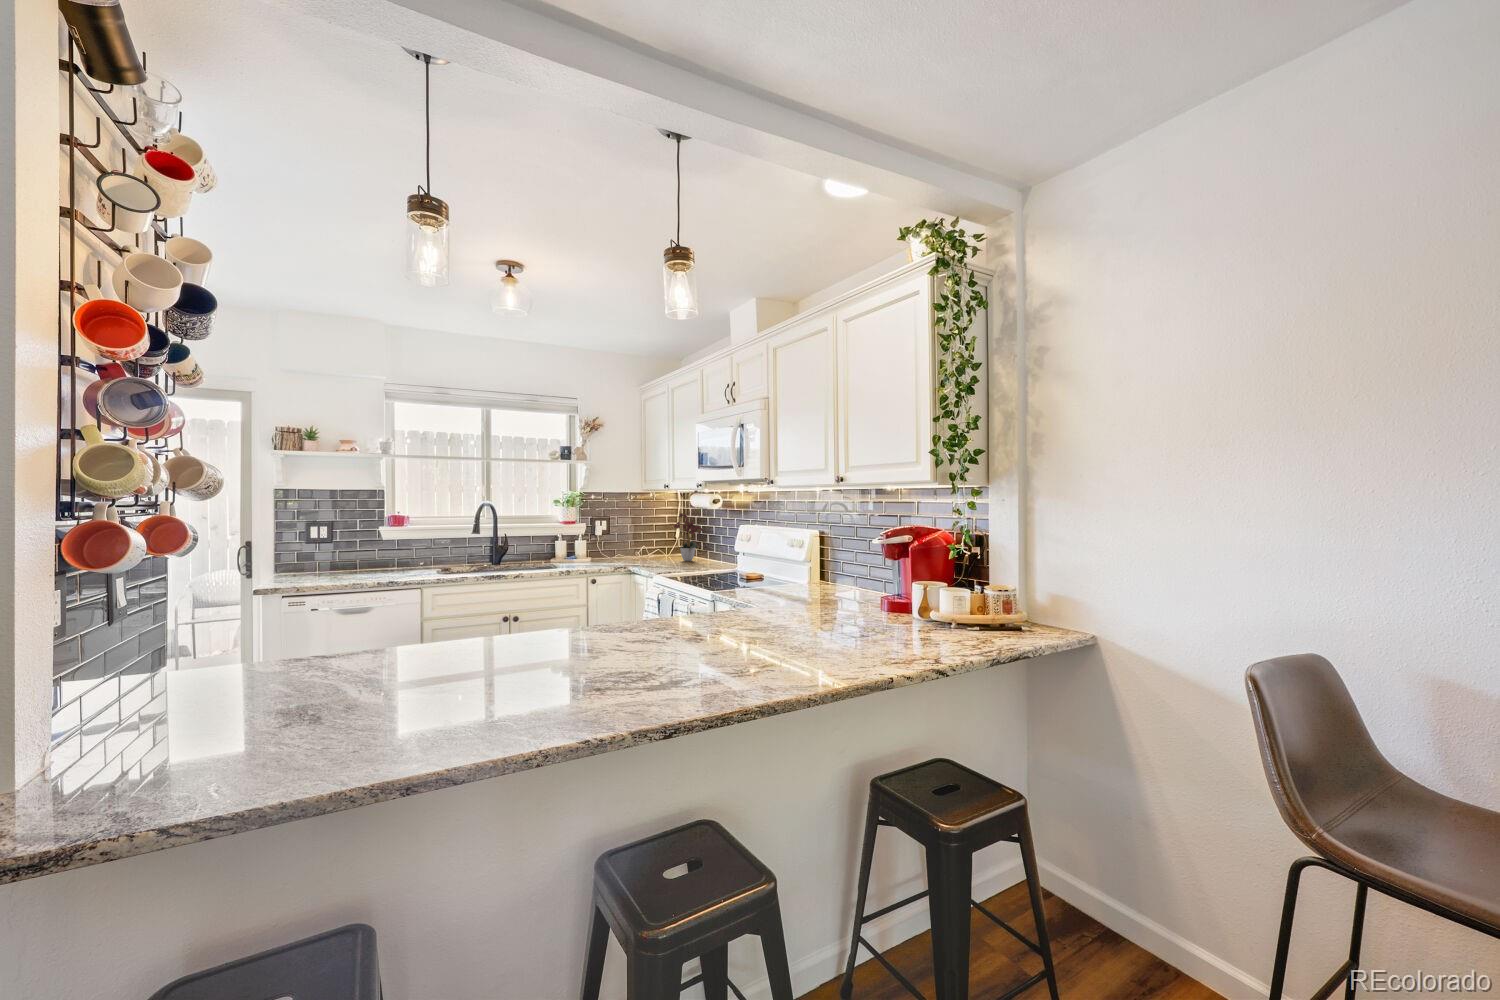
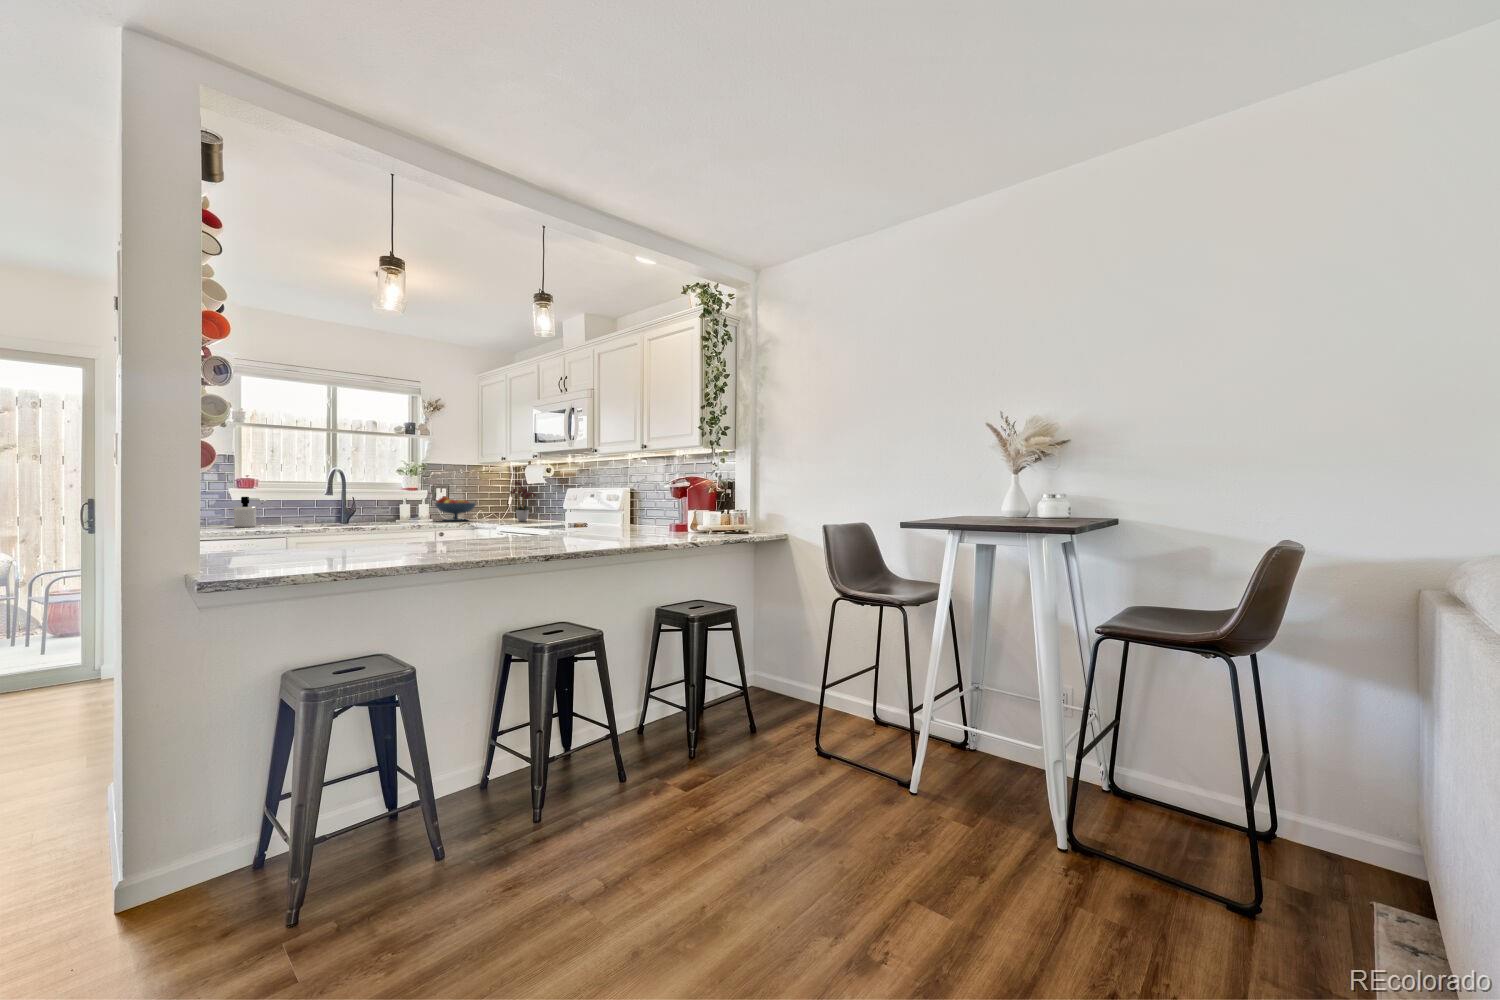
fruit bowl: none [593,531,638,559] -> present [435,497,476,521]
soap dispenser: none [376,539,403,574] -> present [233,497,263,527]

